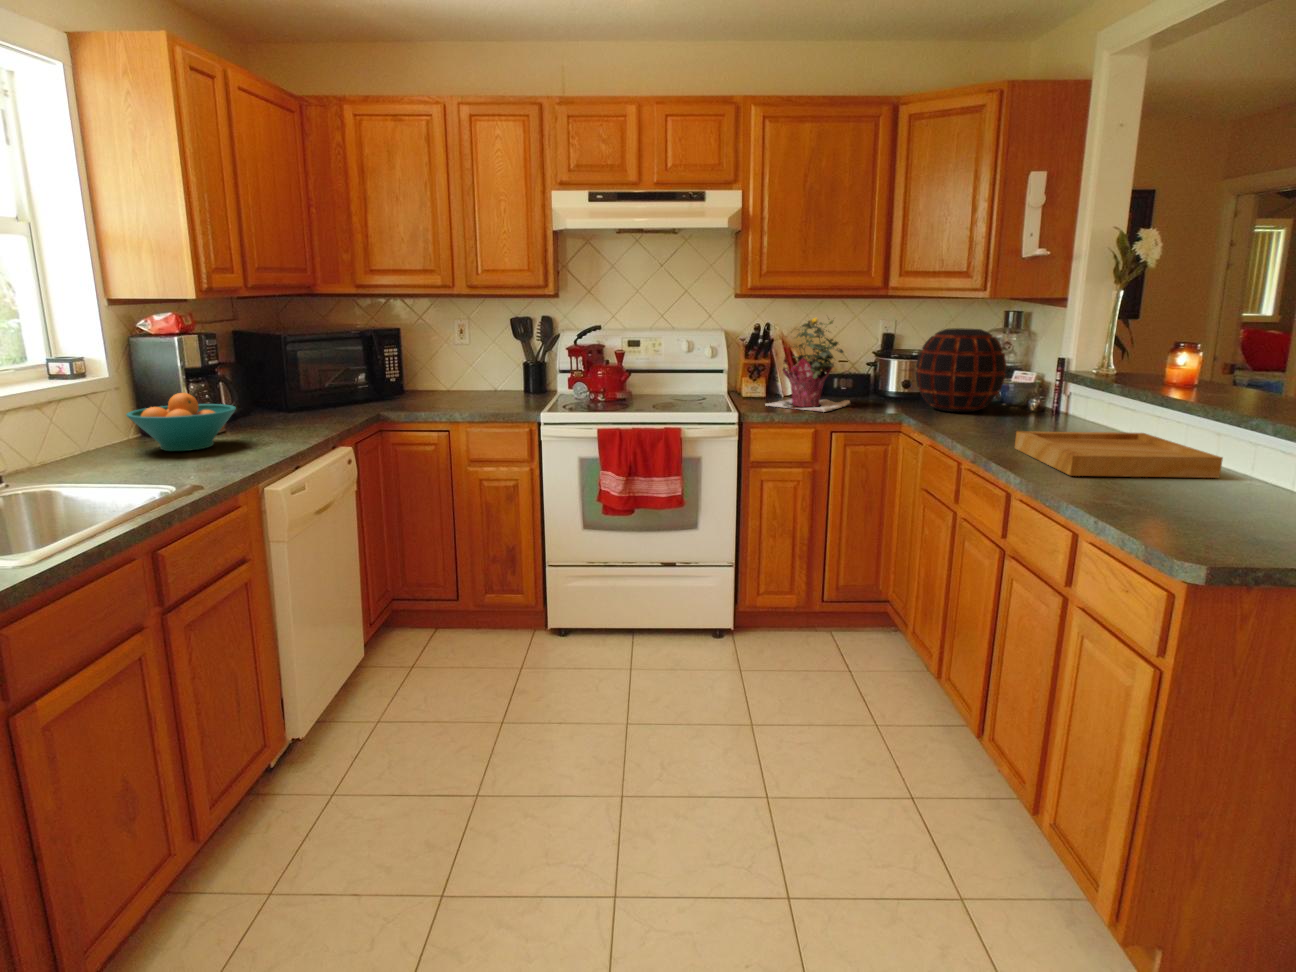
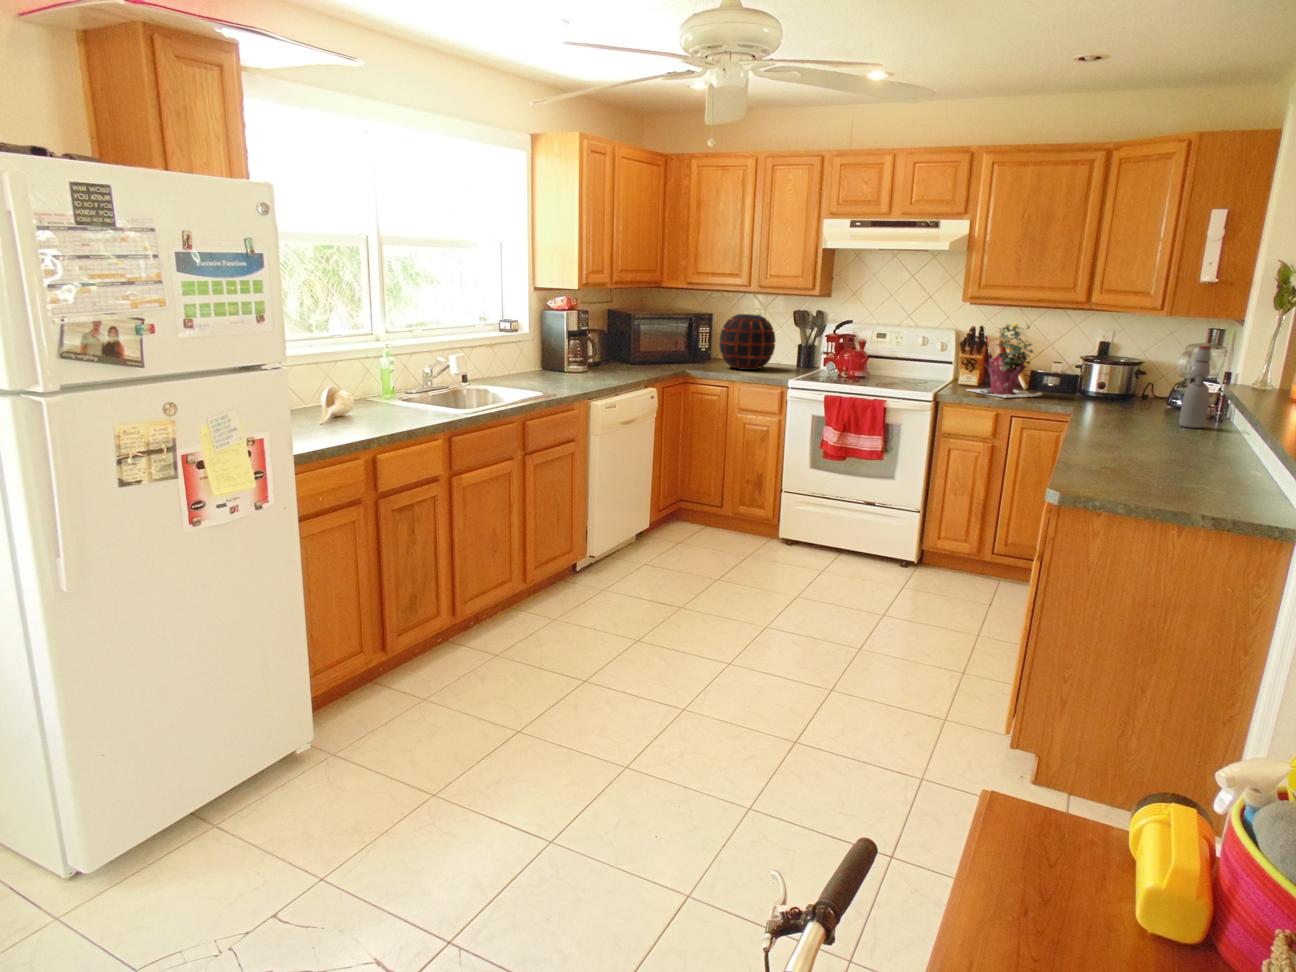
decorative vase: present [915,328,1006,412] -> present [719,314,775,370]
bottle: none [1065,330,1101,432] -> present [1179,345,1211,428]
fruit bowl: present [126,393,236,451] -> none [537,345,593,378]
tray: present [1015,431,1223,478] -> none [1086,416,1203,454]

